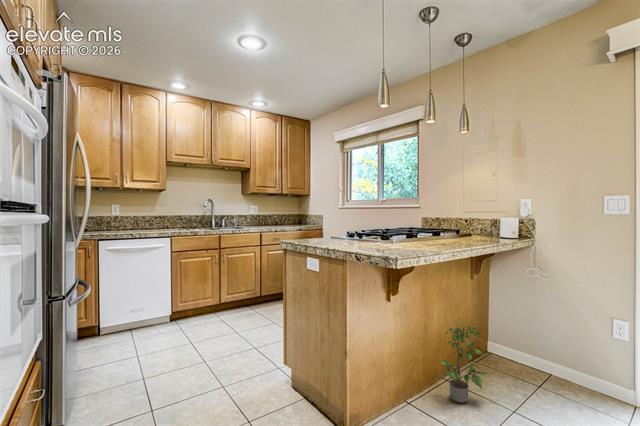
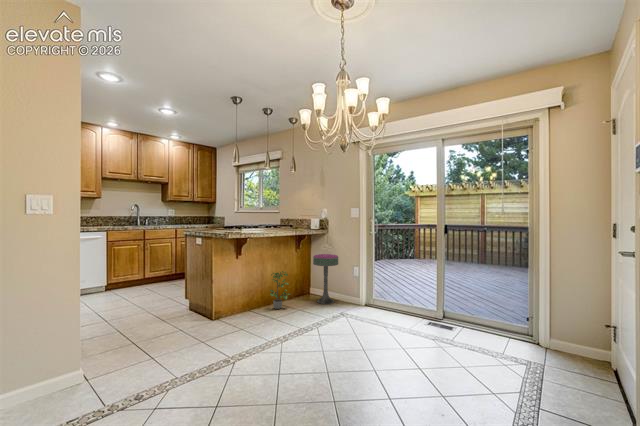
bar stool: none [517,289,580,396] -> present [313,254,338,304]

